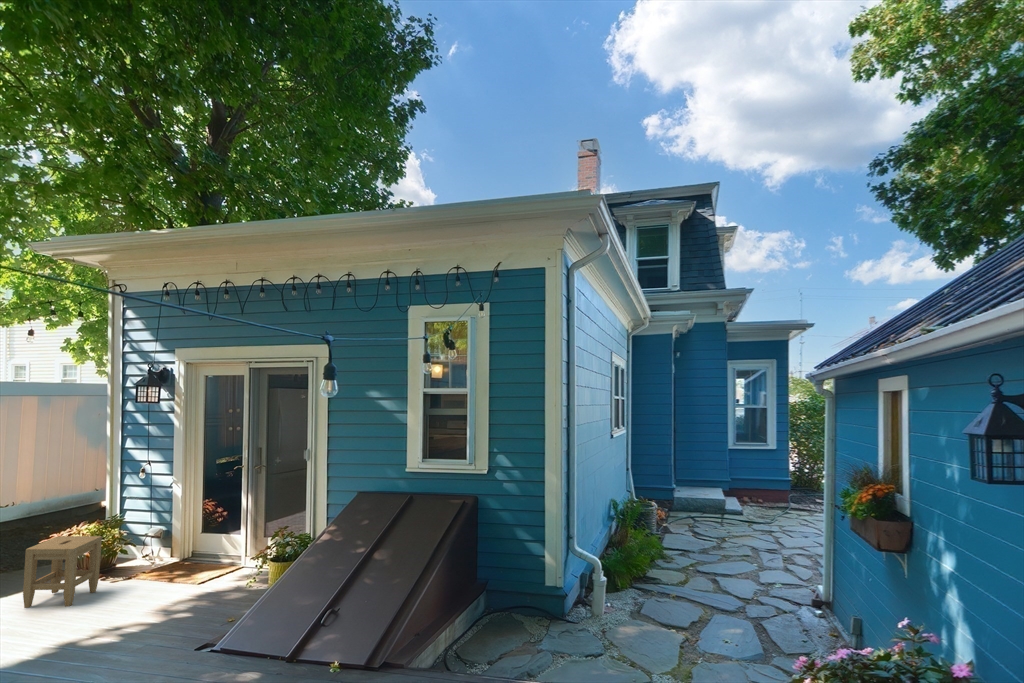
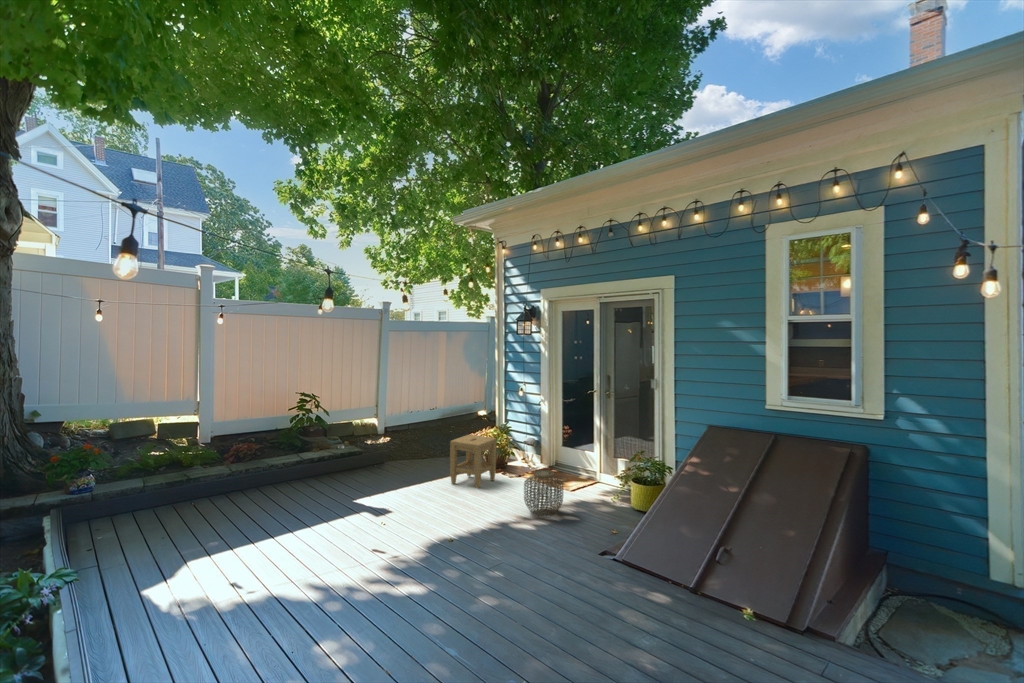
woven basket: none [139,566,193,624] -> present [524,470,563,517]

